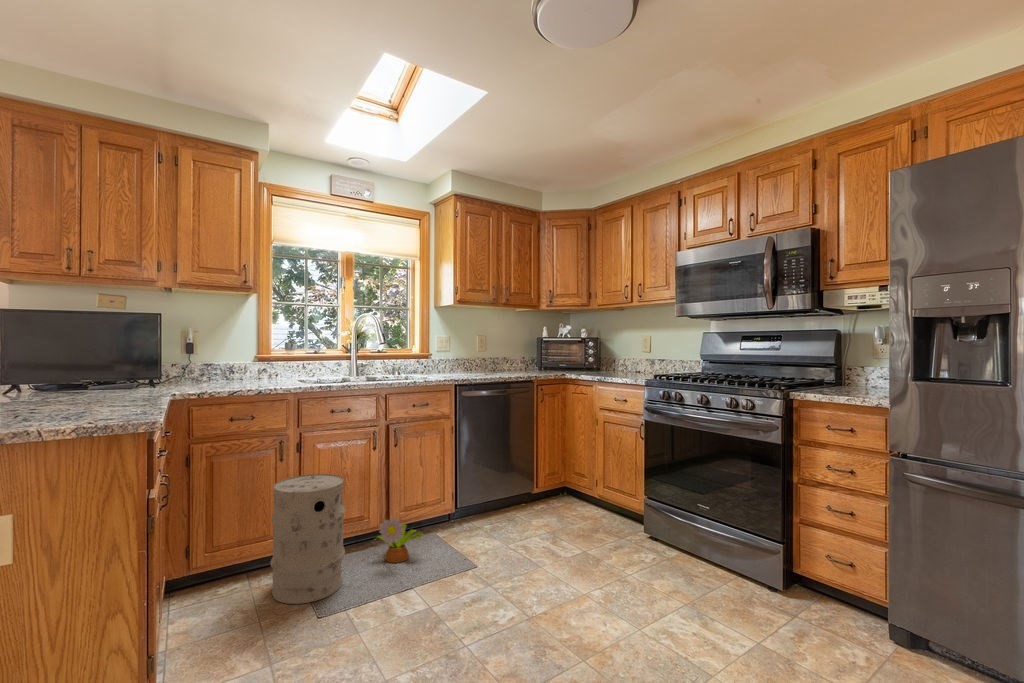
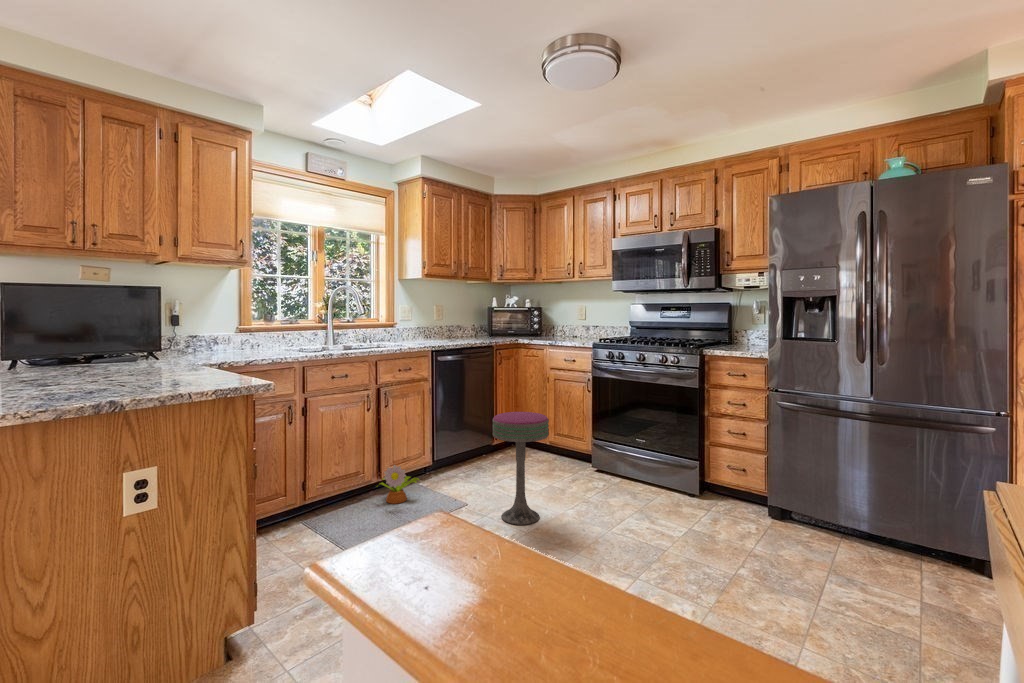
bar stool: none [493,463,564,614] -> present [493,412,549,525]
trash can: present [270,474,345,604] -> none [299,431,362,539]

